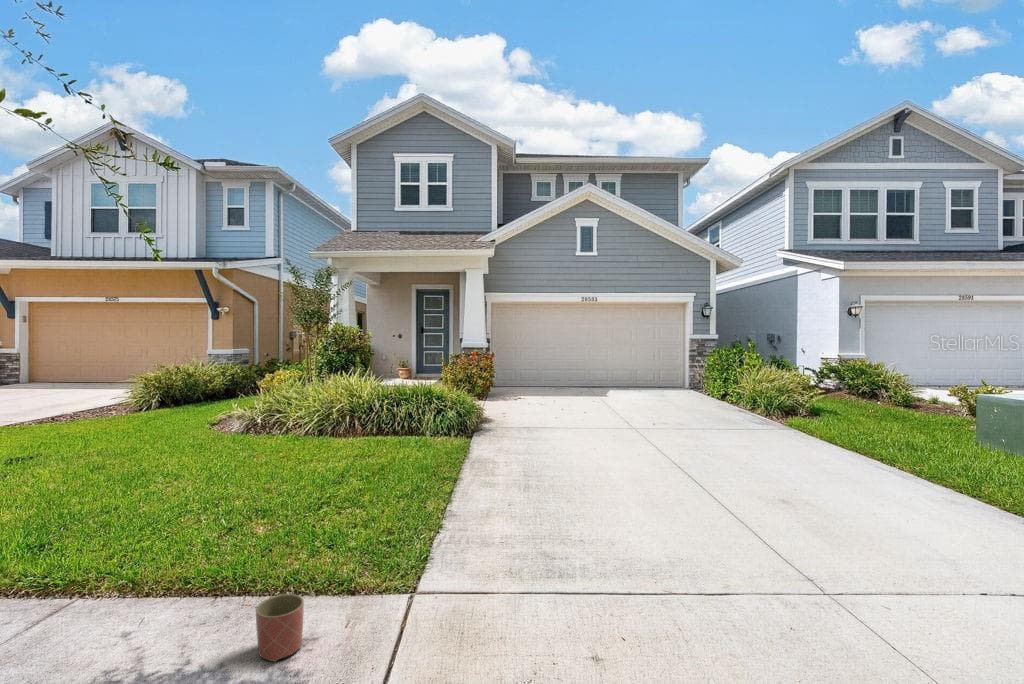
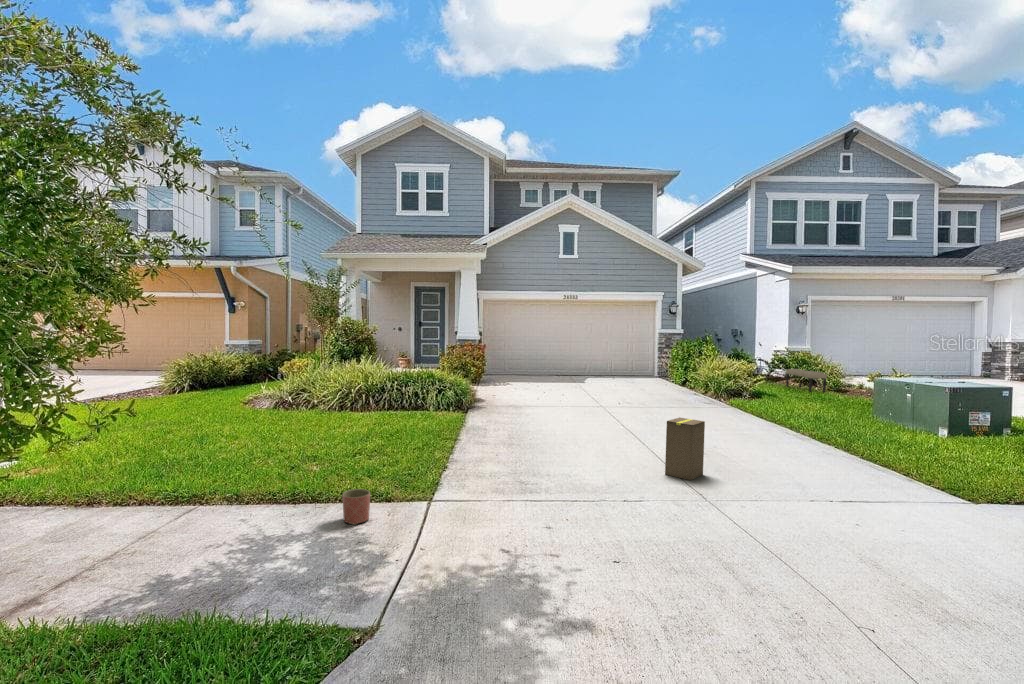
bench: none [841,379,894,407] -> present [786,369,827,392]
cardboard box: none [751,458,808,554] -> present [665,418,705,480]

